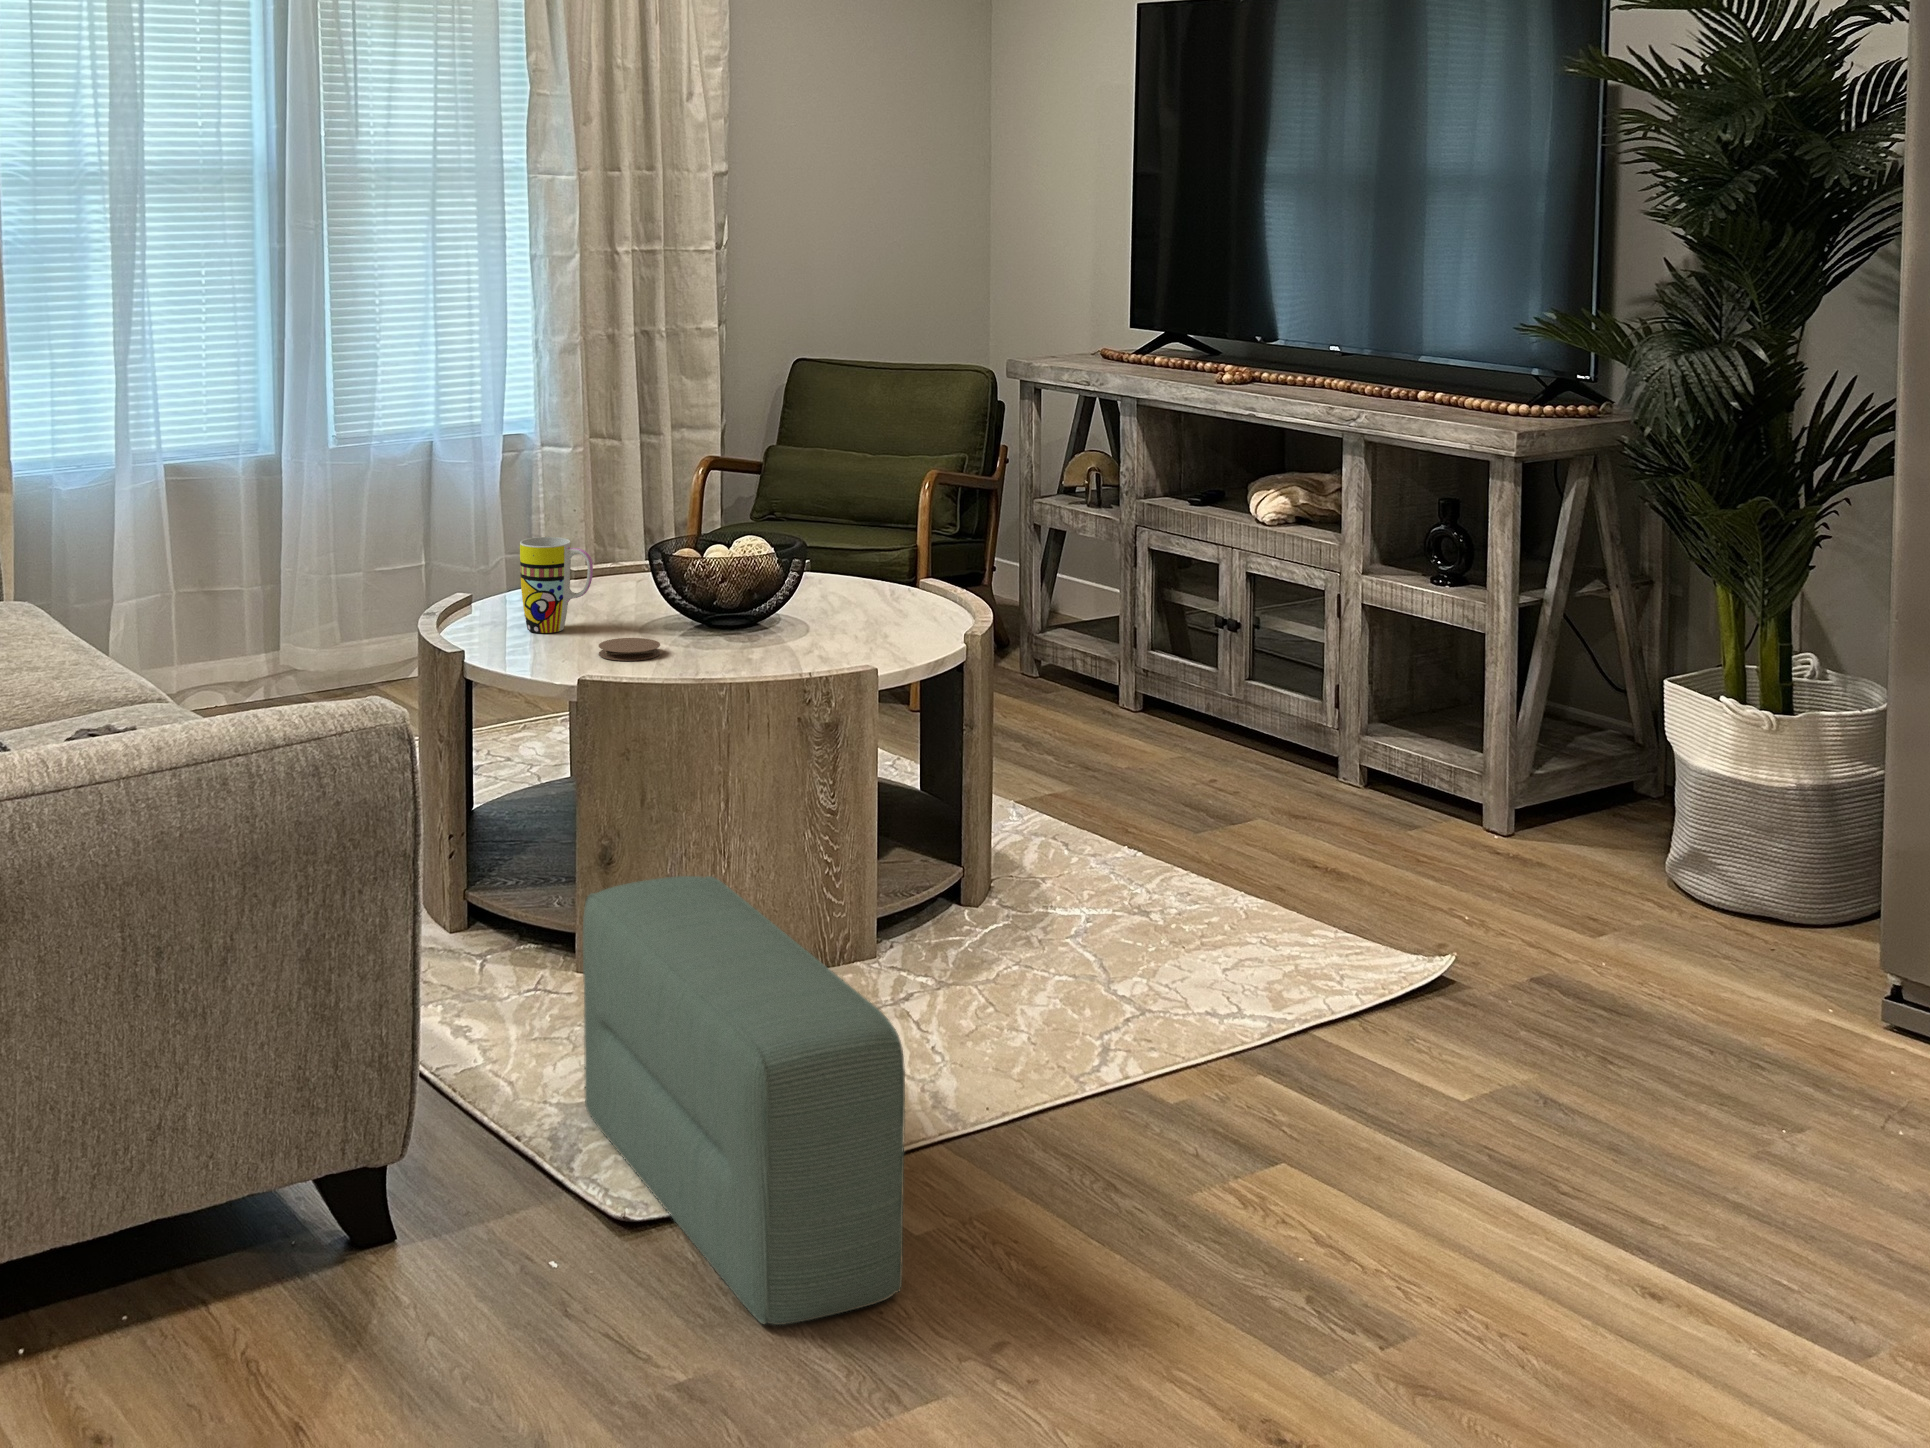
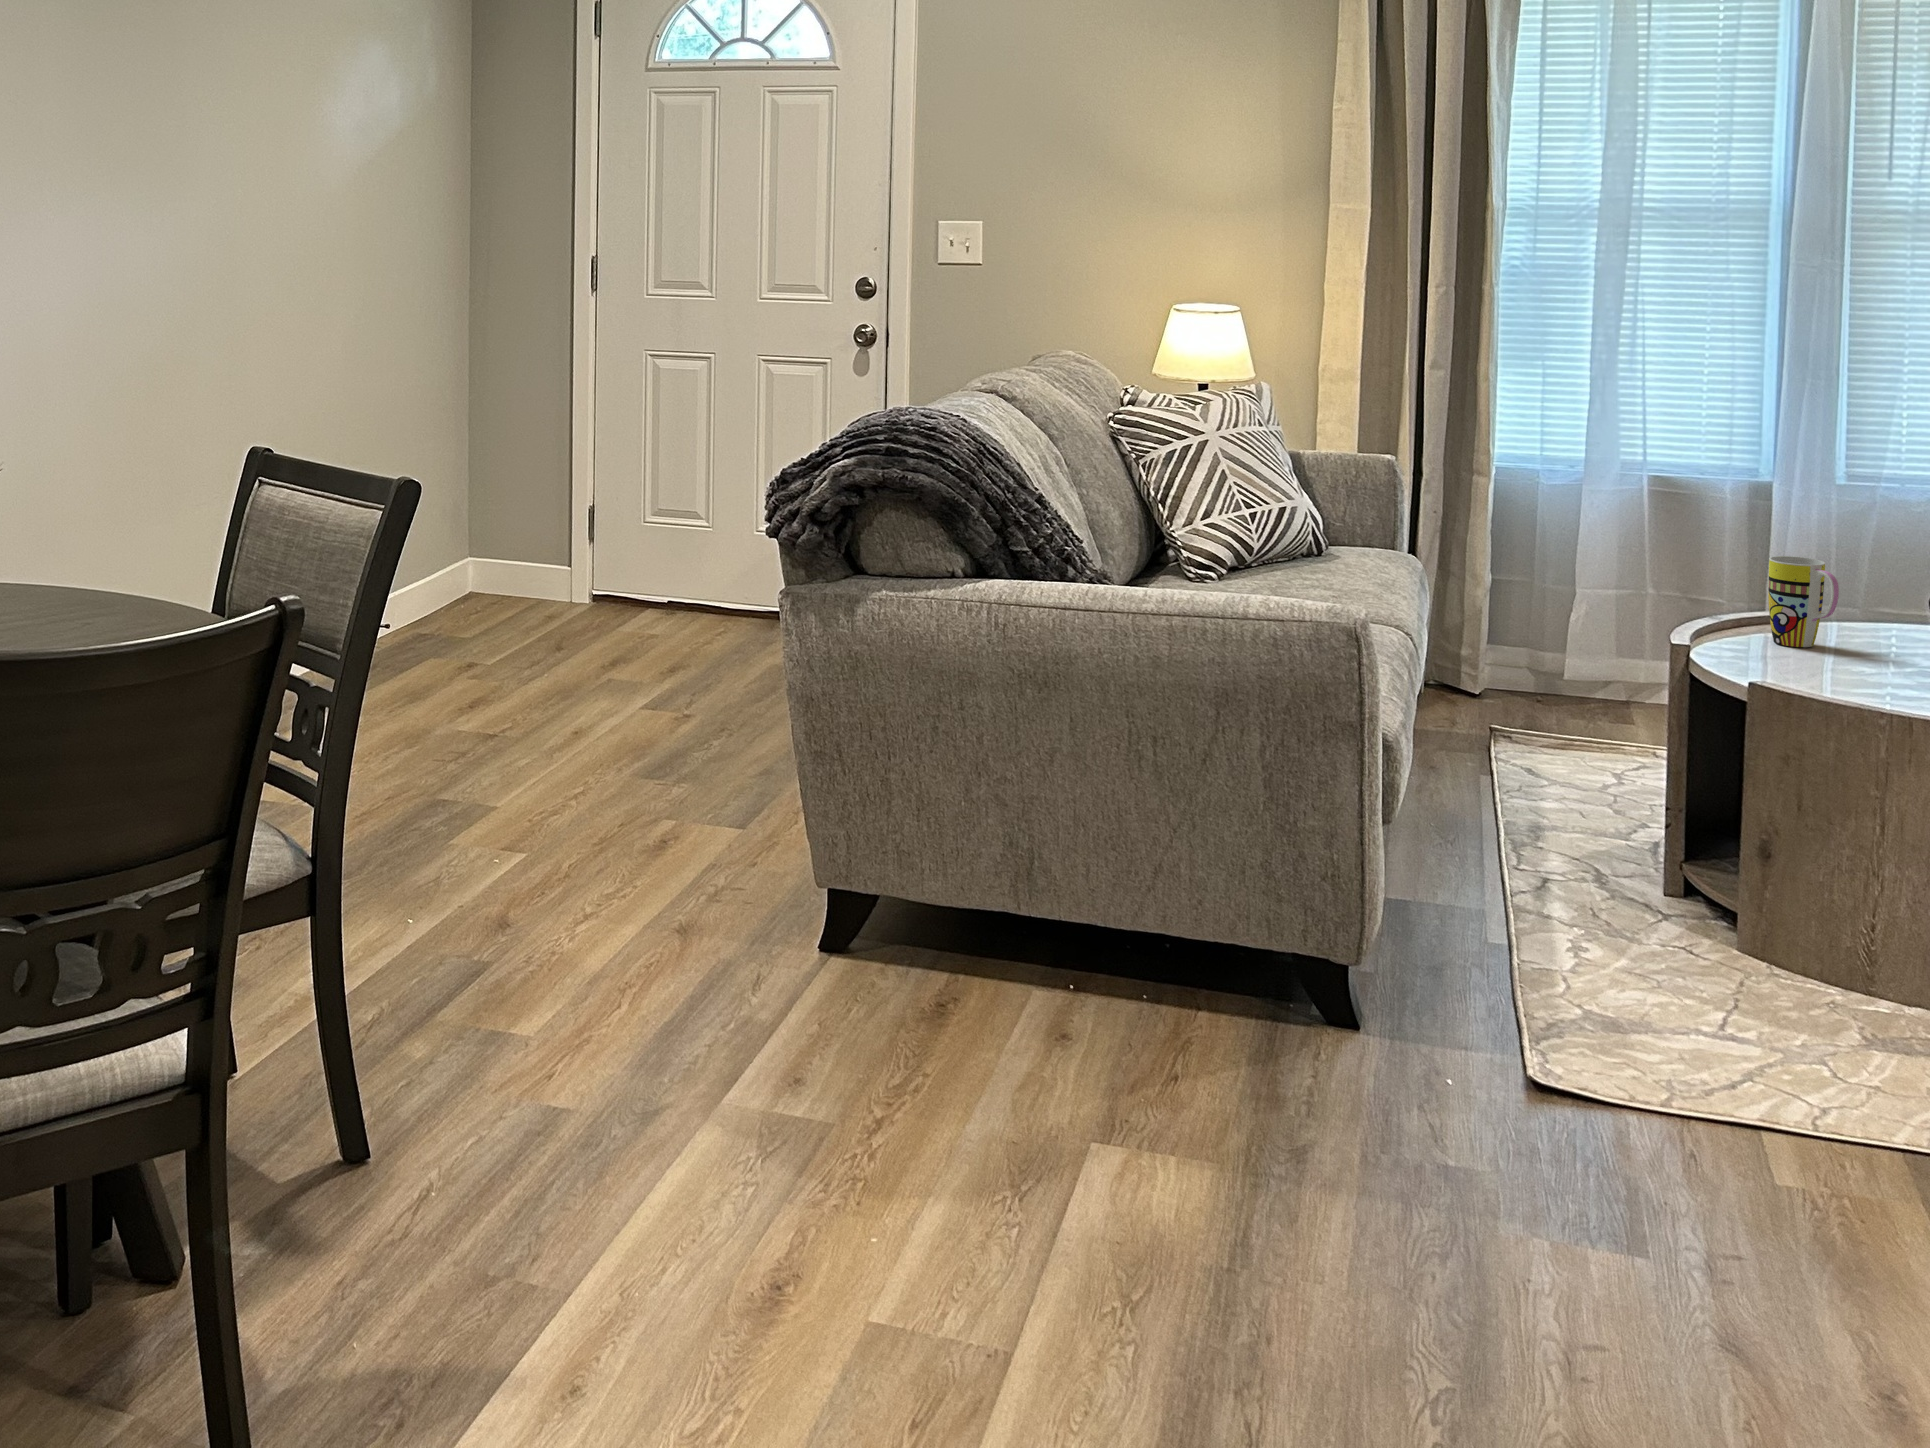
coaster: present [599,638,660,661] -> none [1800,657,1870,679]
pouf: present [583,876,905,1325] -> none [1551,833,1747,1207]

